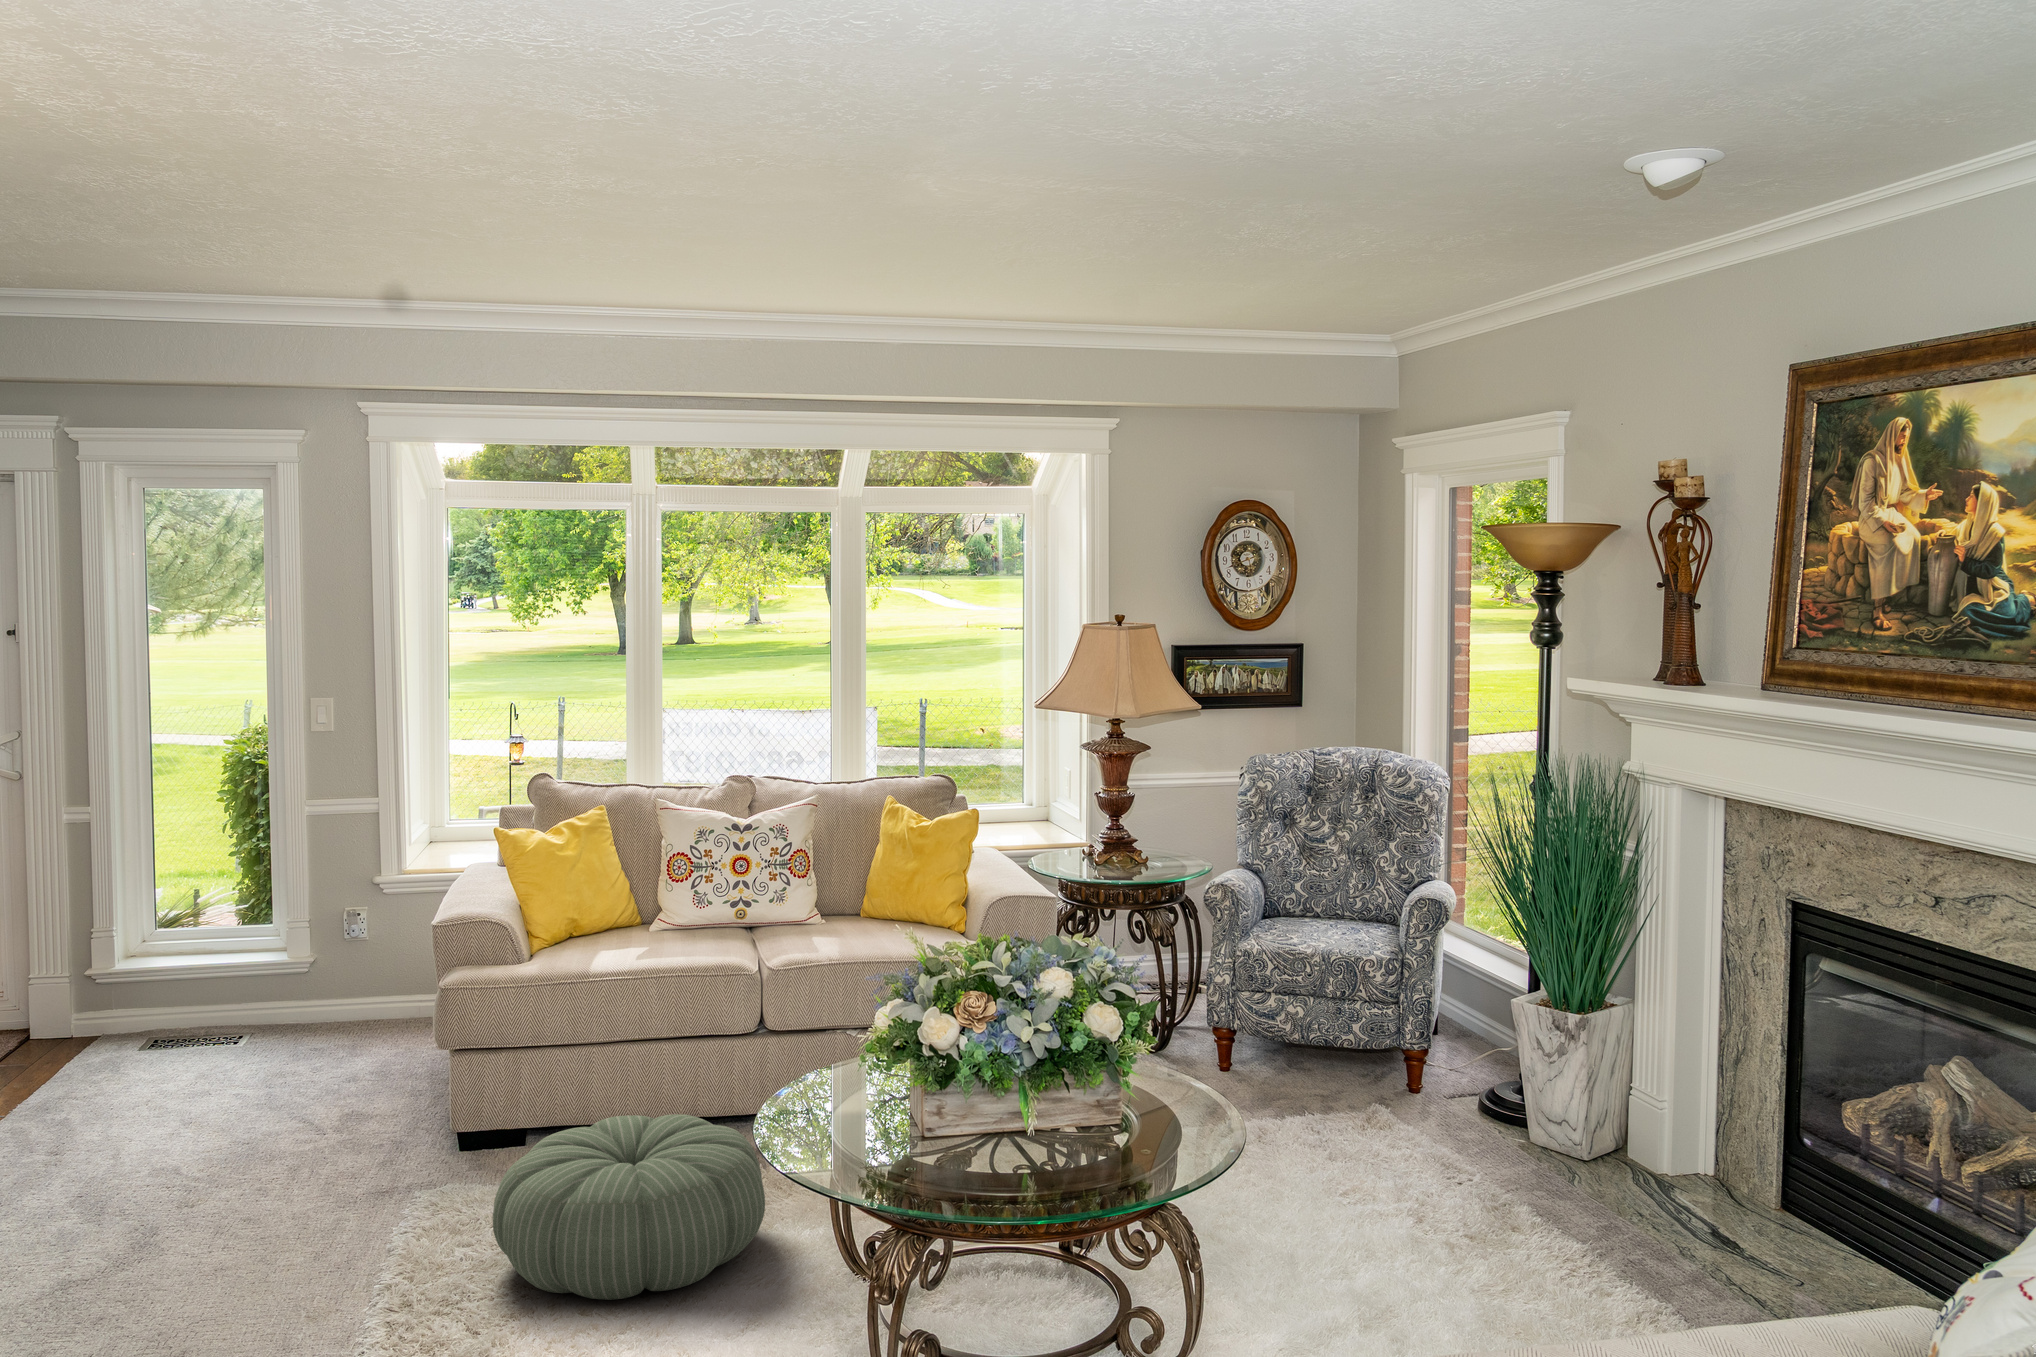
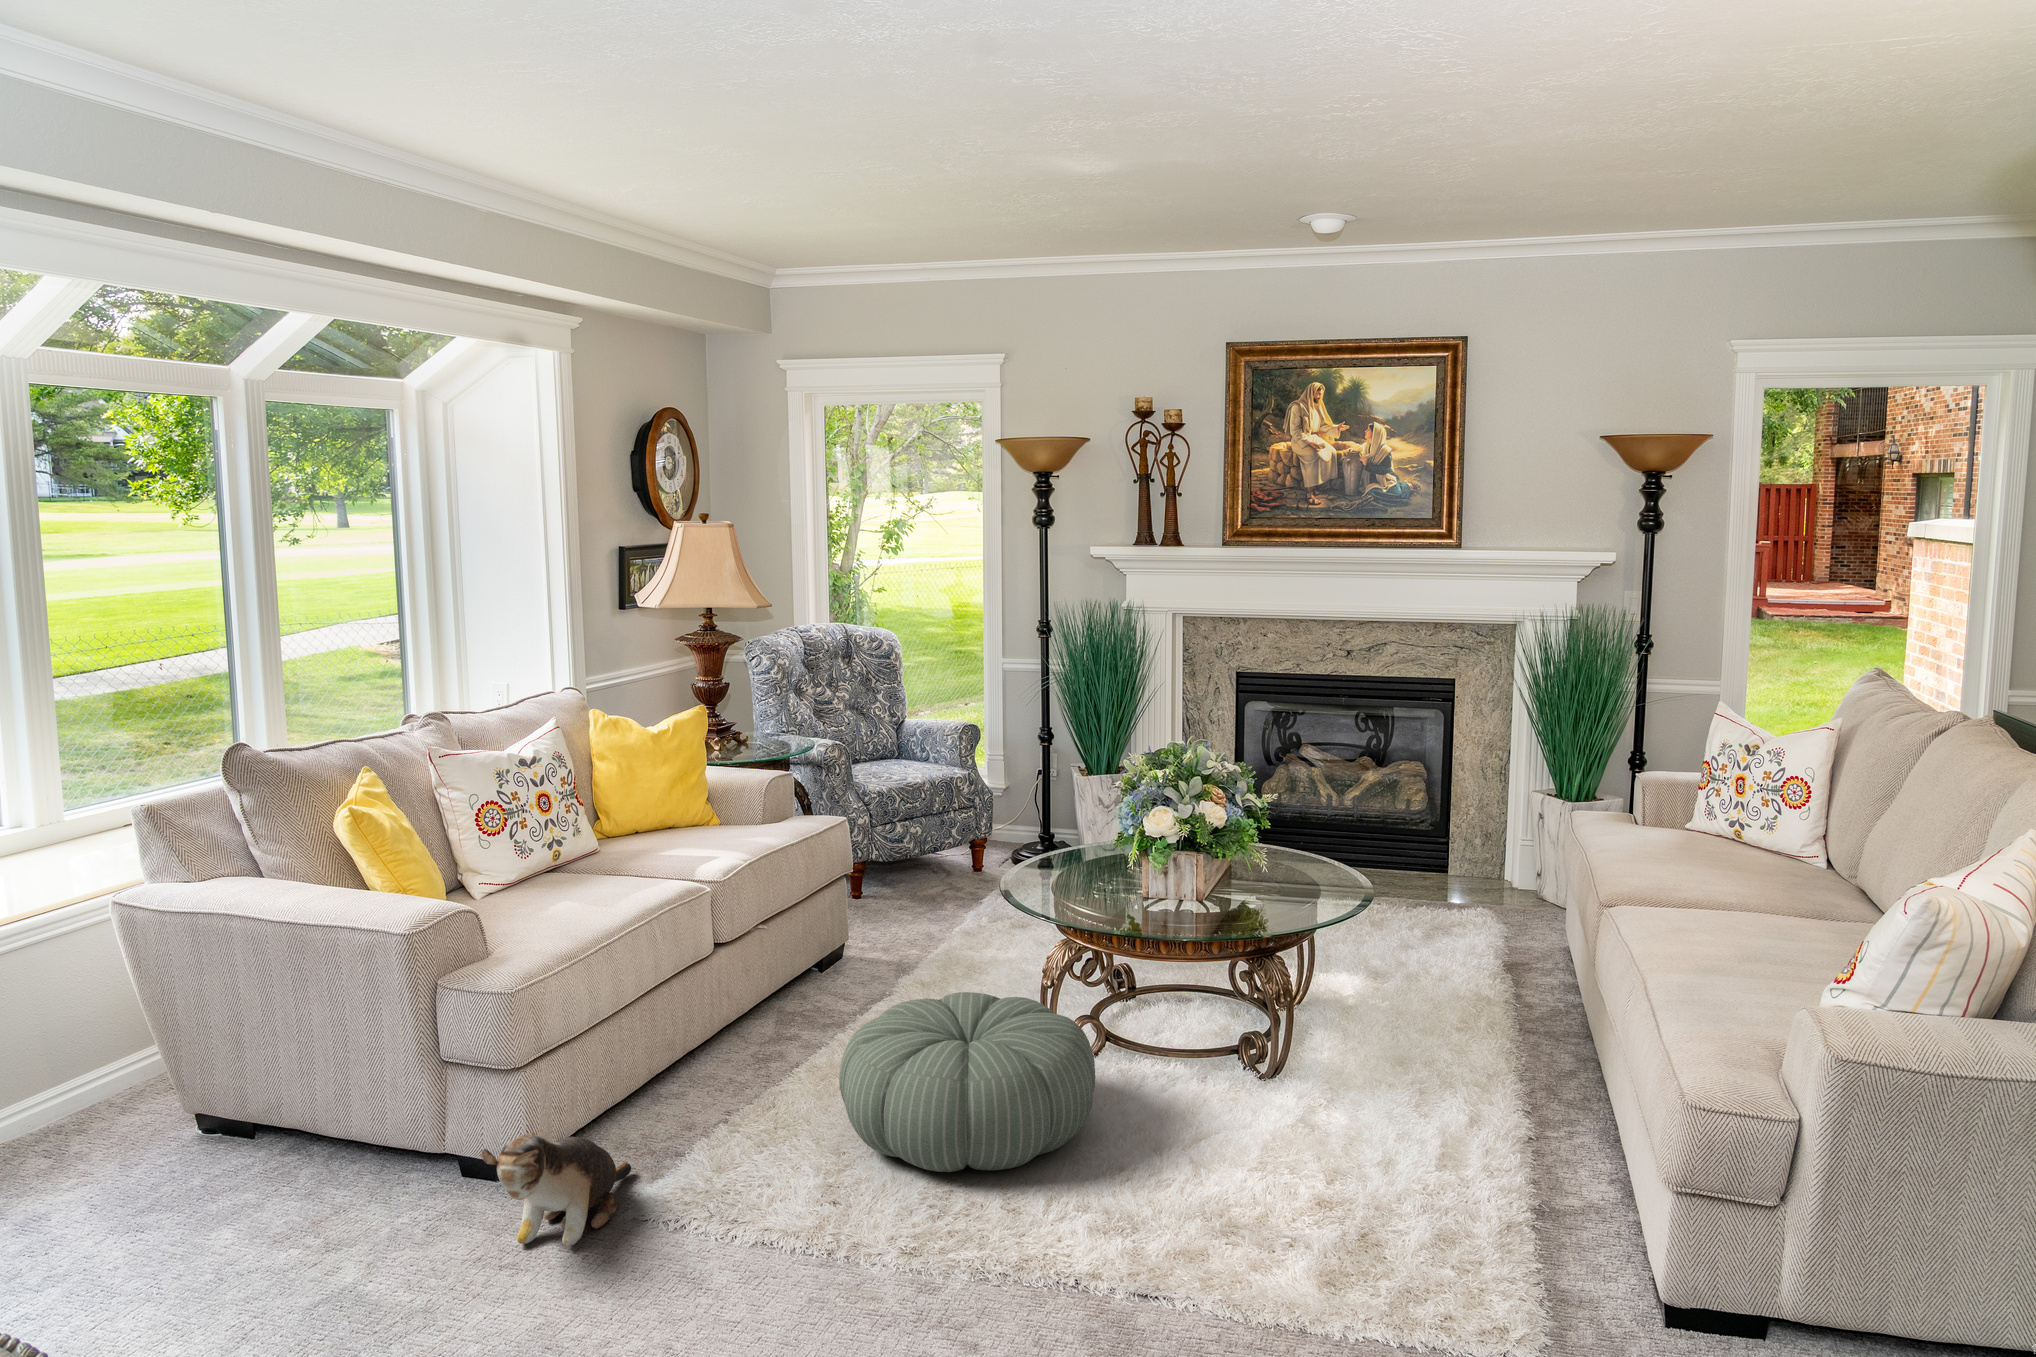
plush toy: none [302,1079,484,1180] -> present [482,1132,631,1246]

